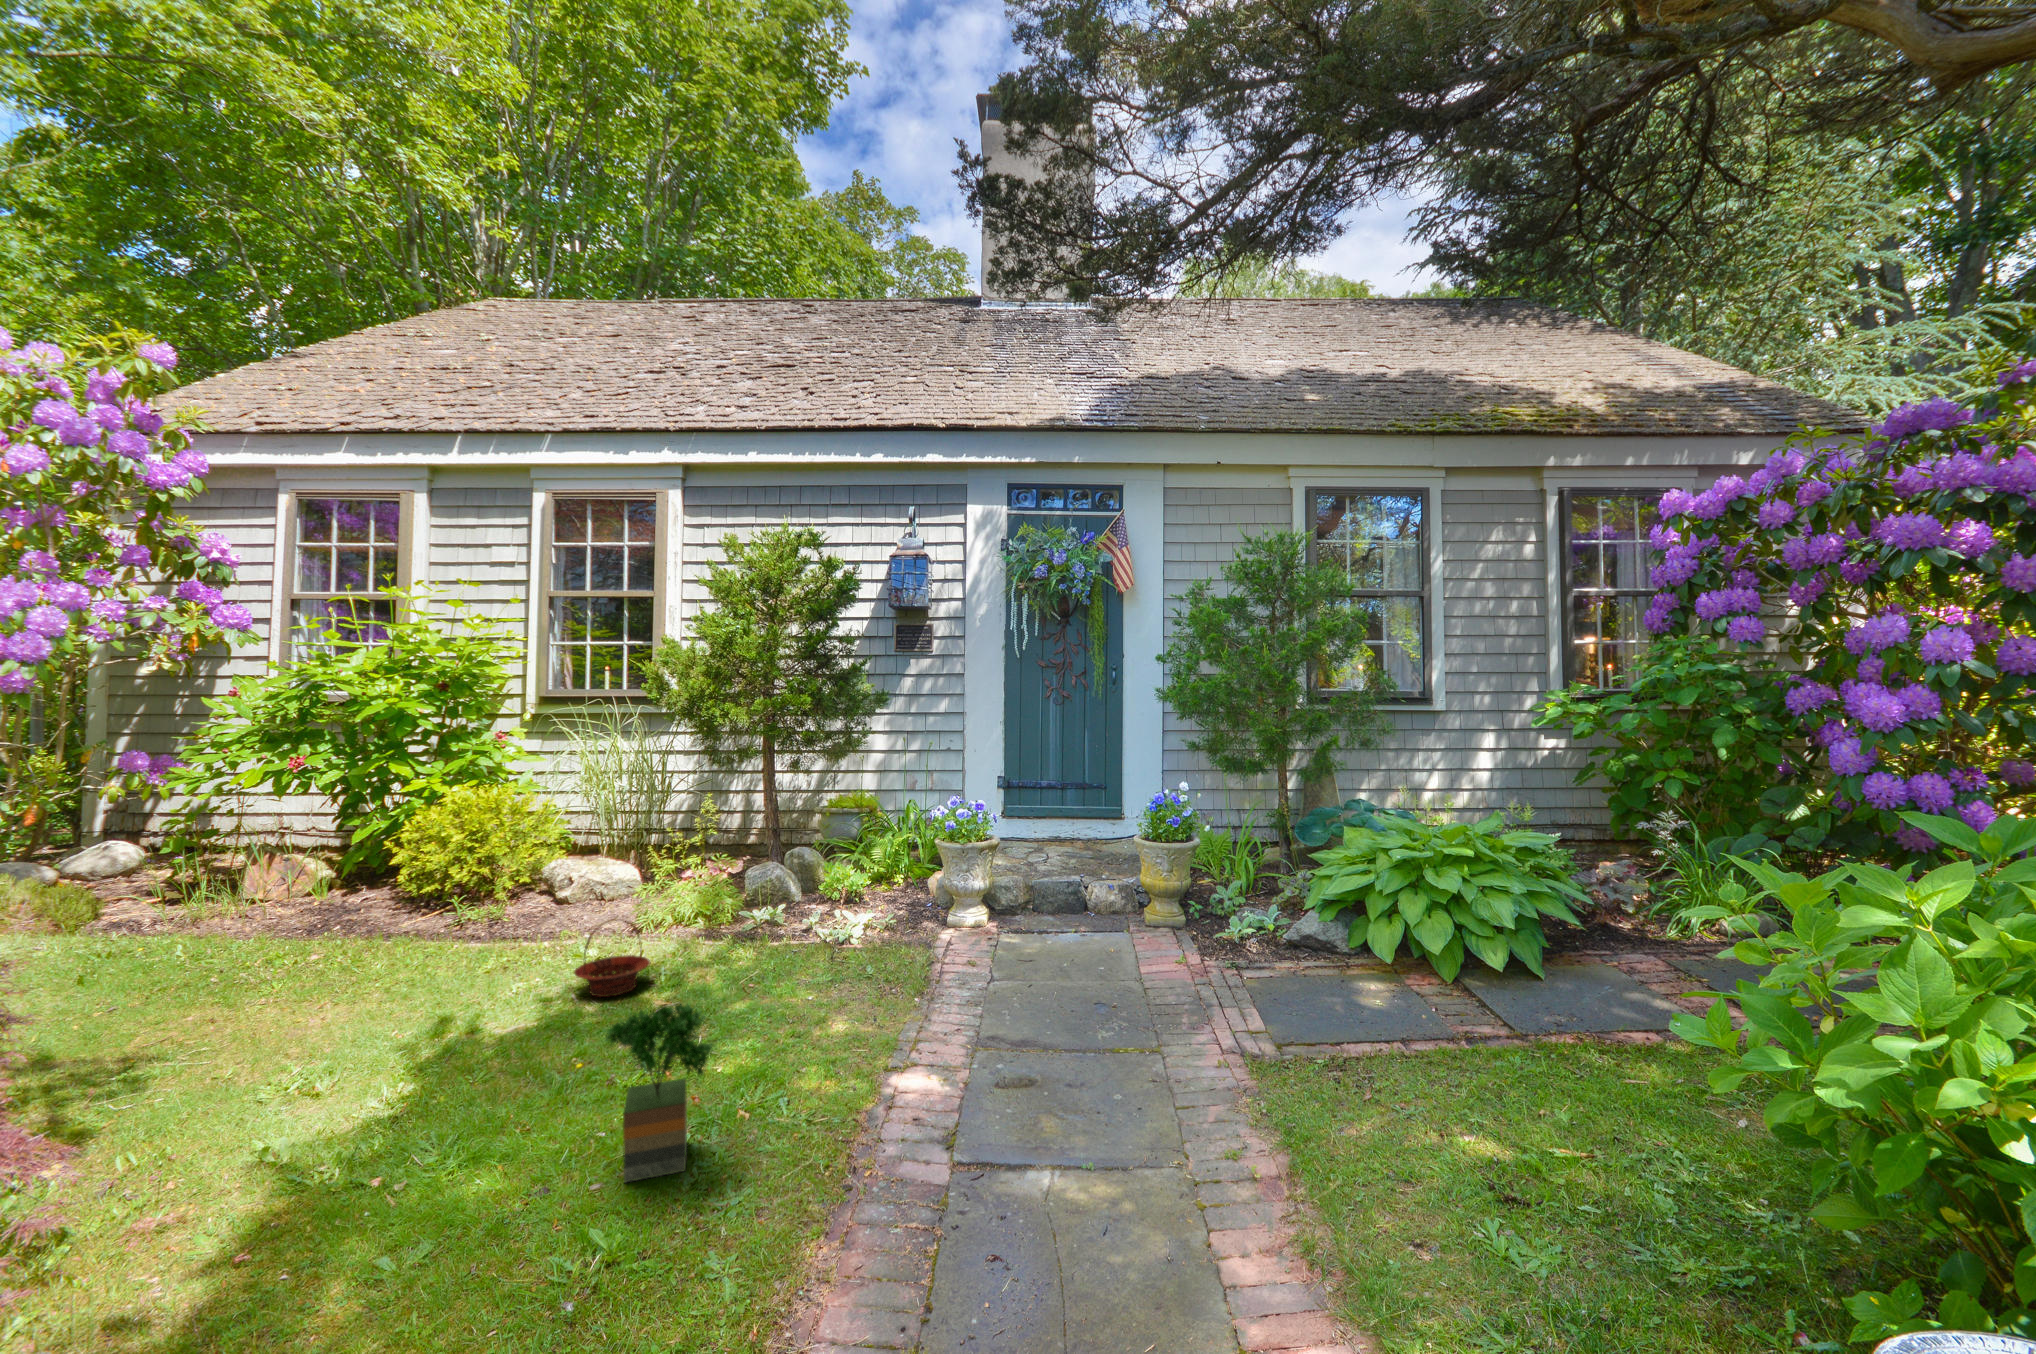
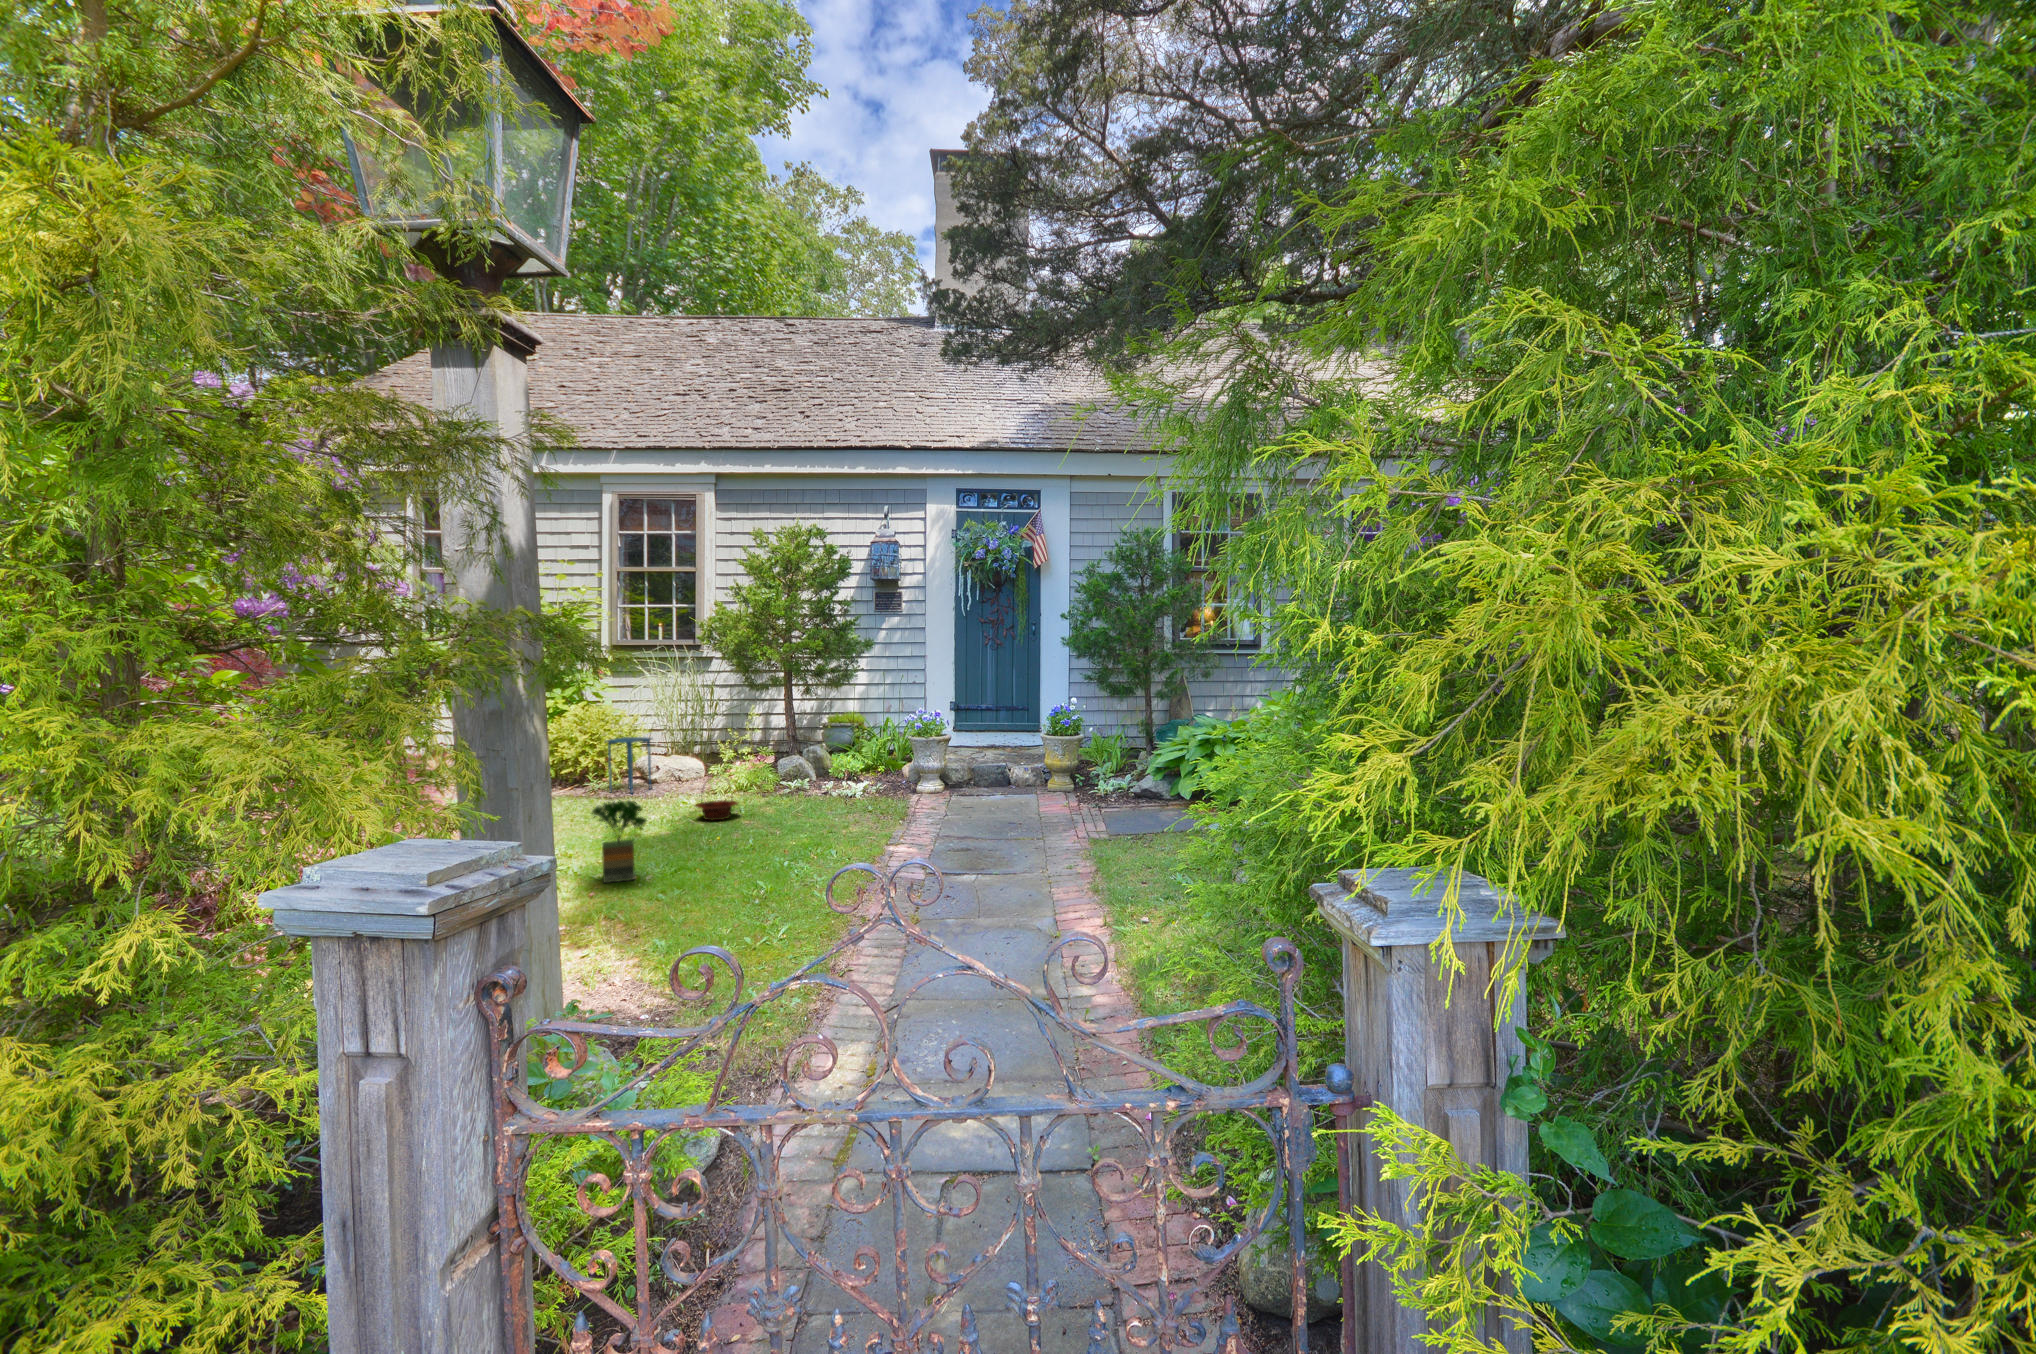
side table: none [492,831,567,920] -> present [605,737,652,793]
potted tree: present [604,1004,713,1182] -> present [592,800,646,883]

